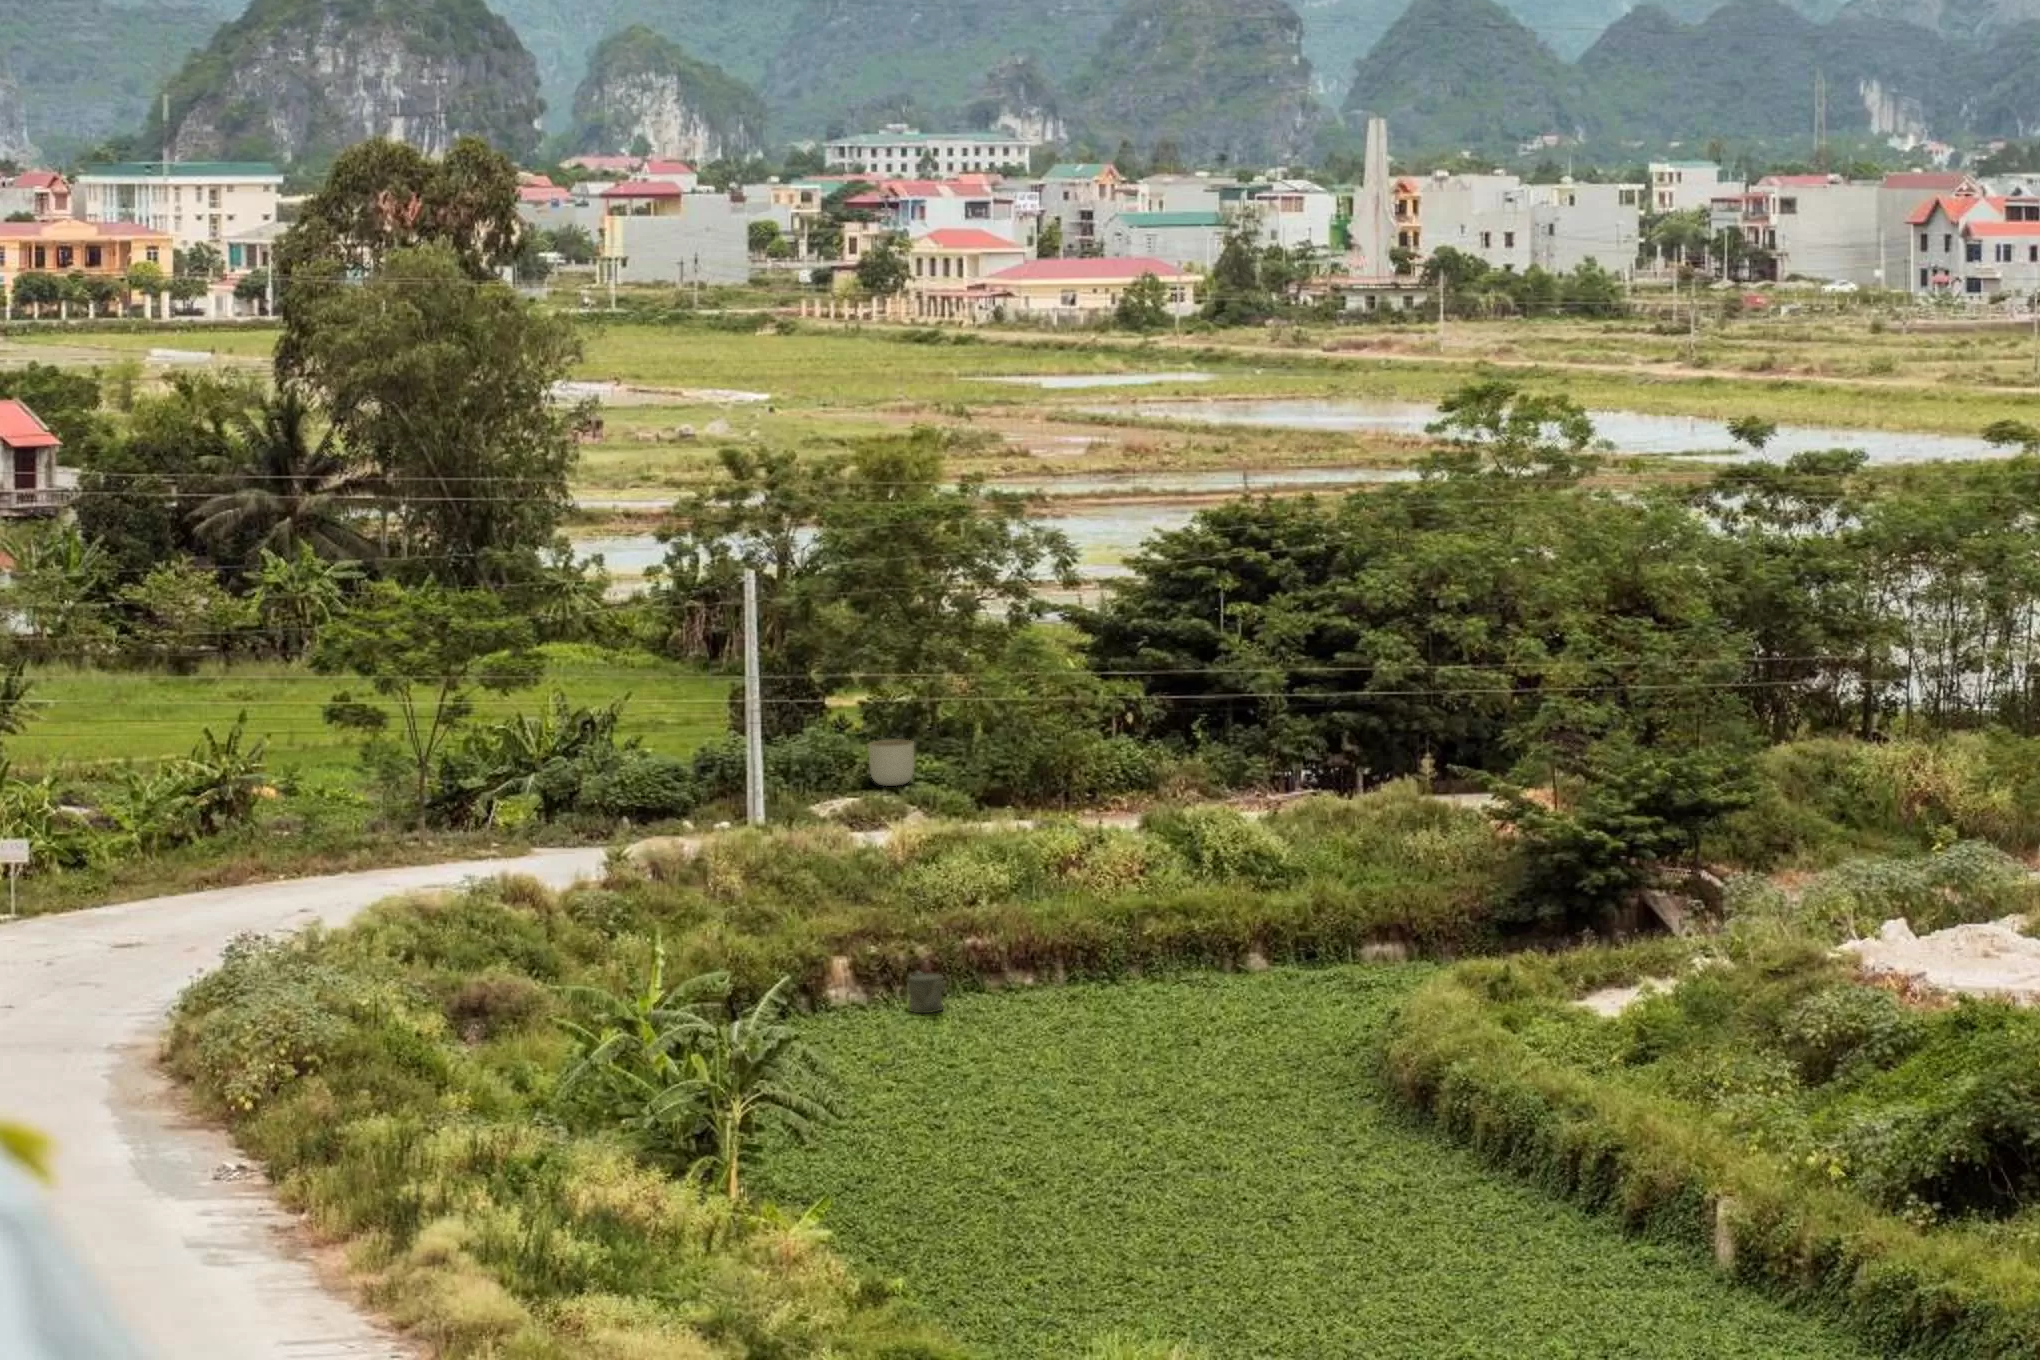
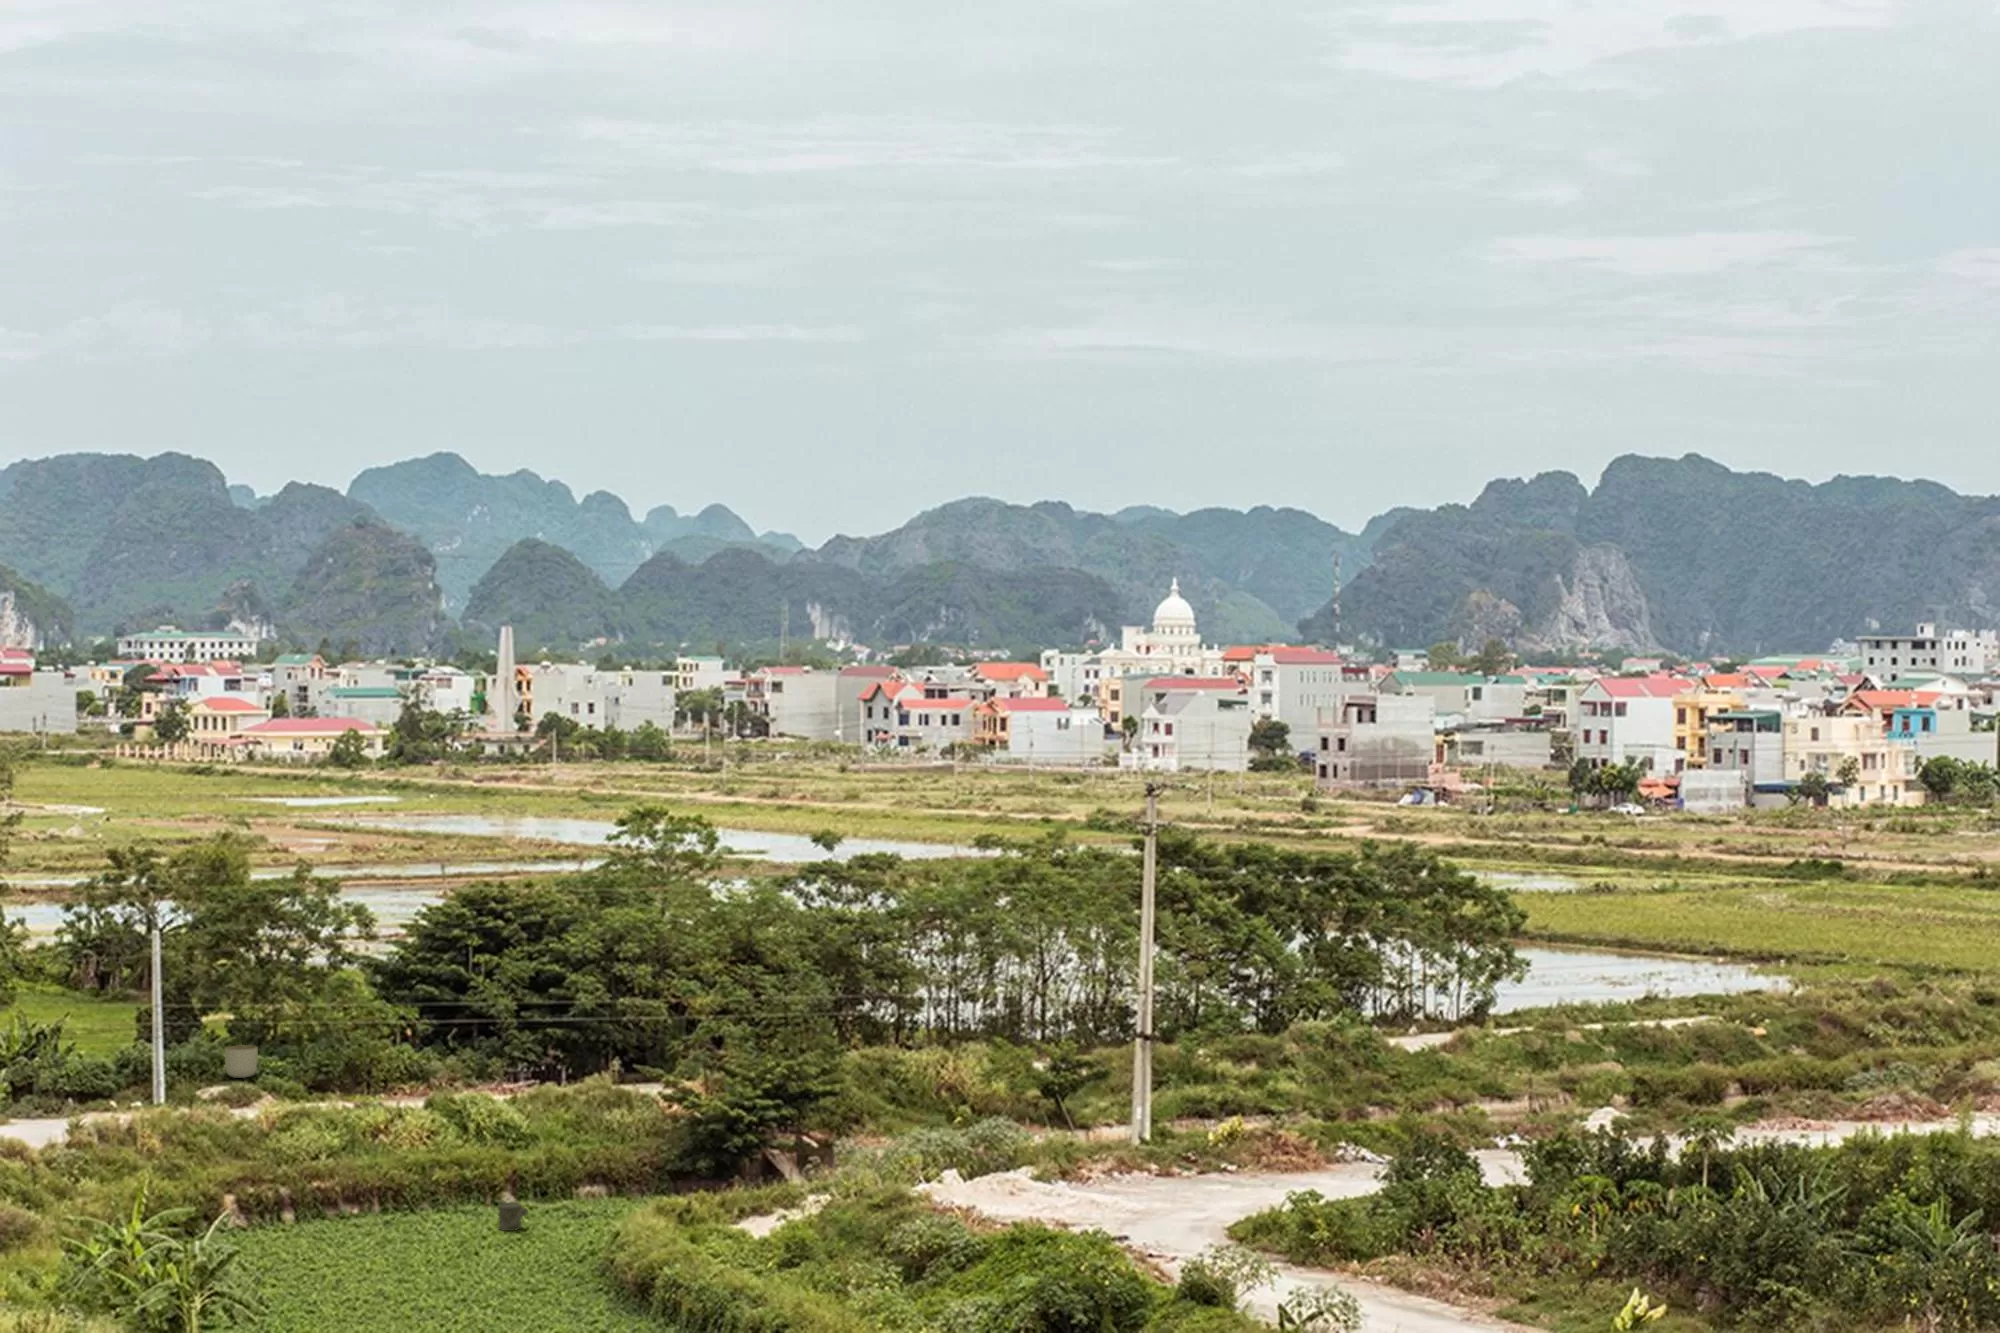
watering can: present [908,971,945,1013] -> present [498,1201,528,1231]

